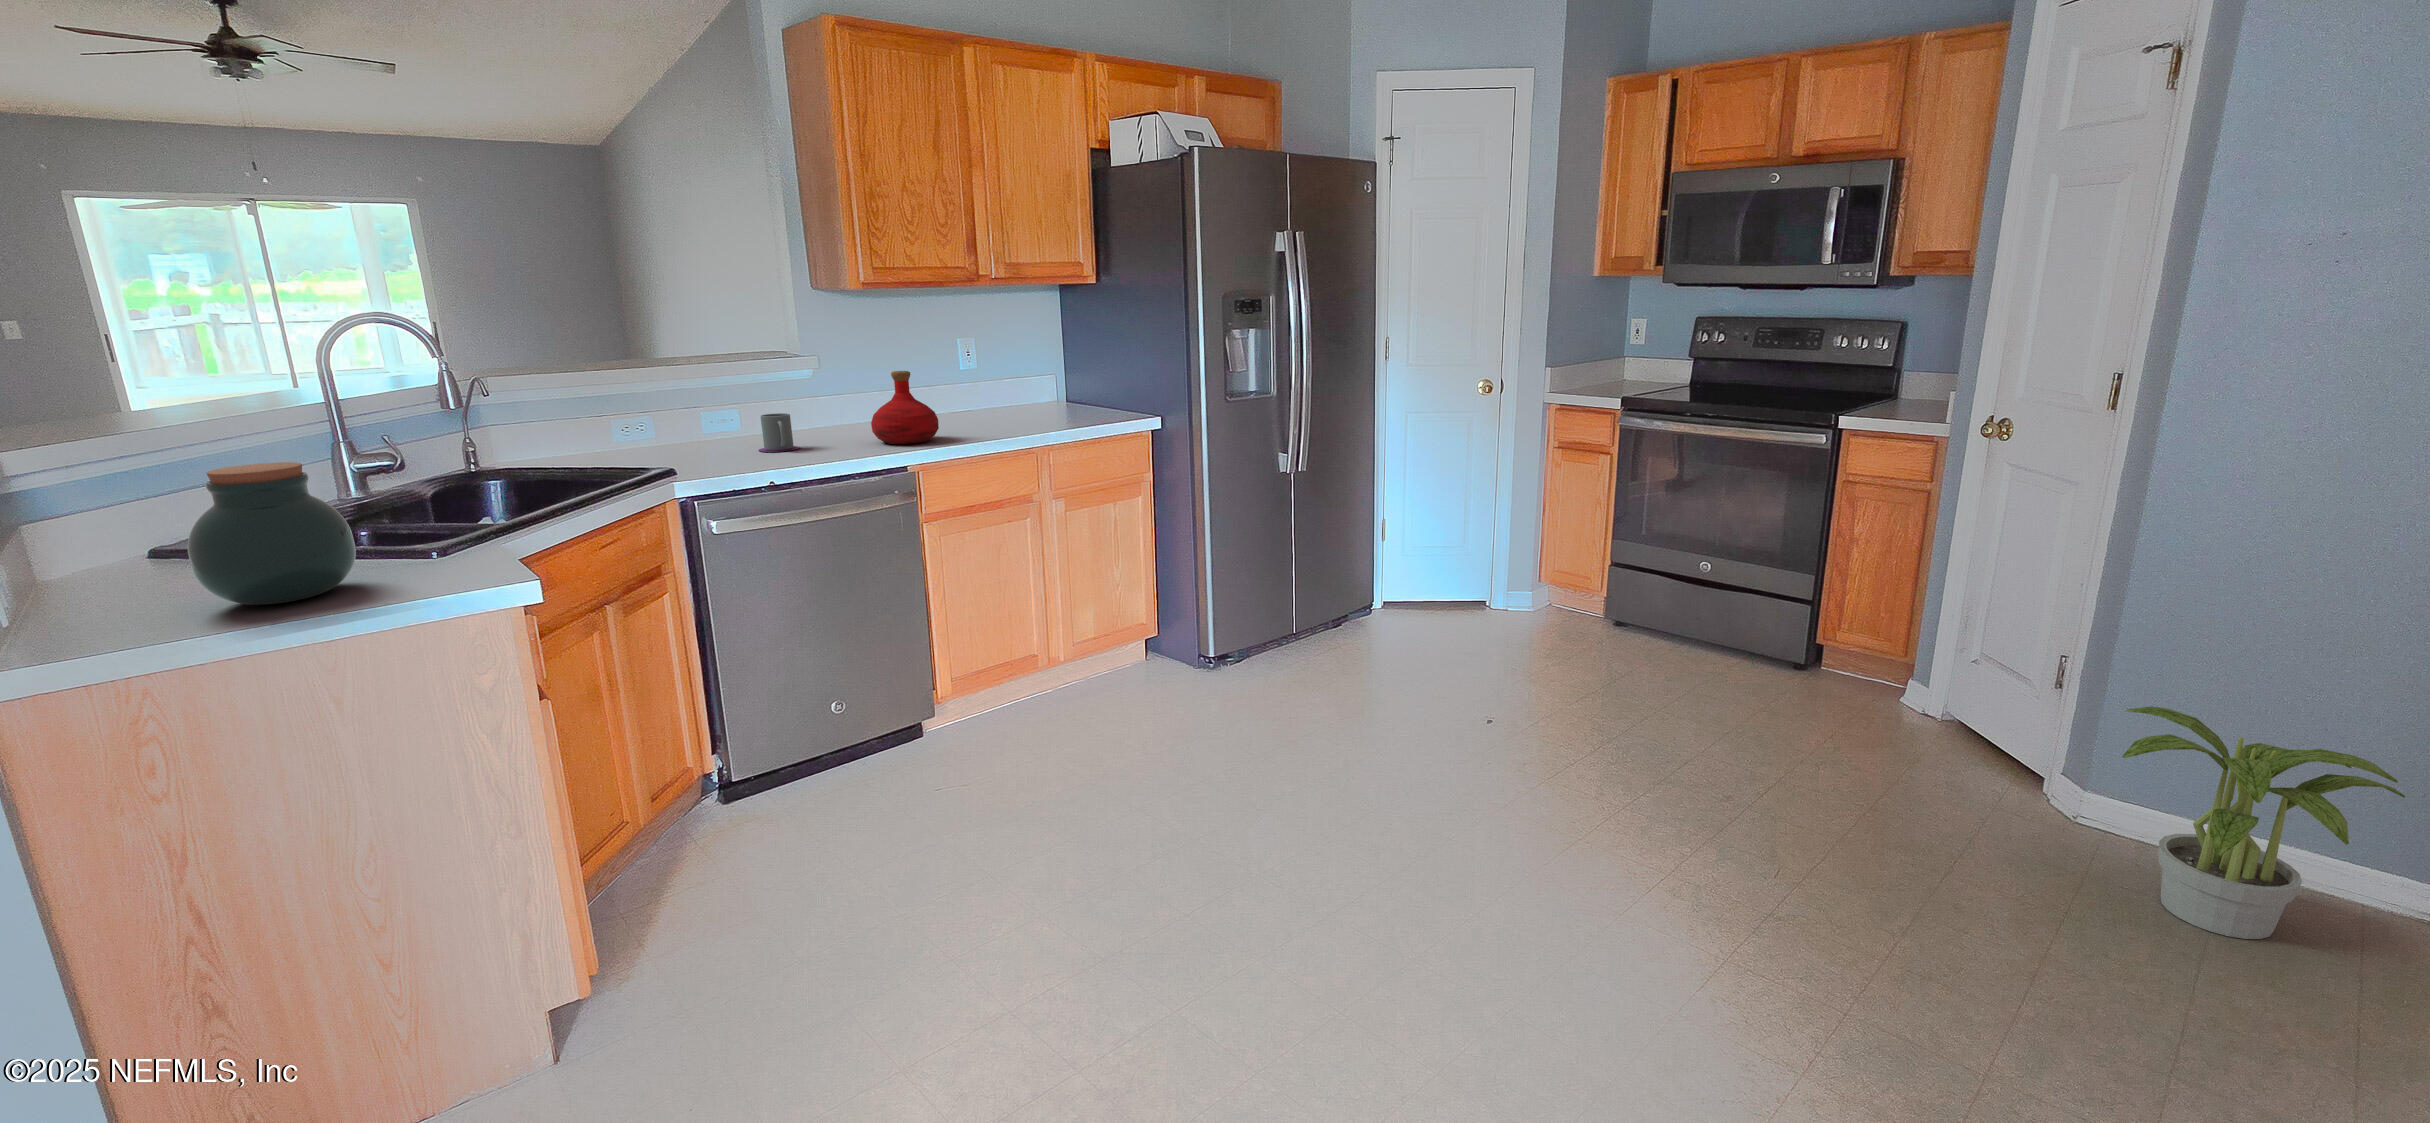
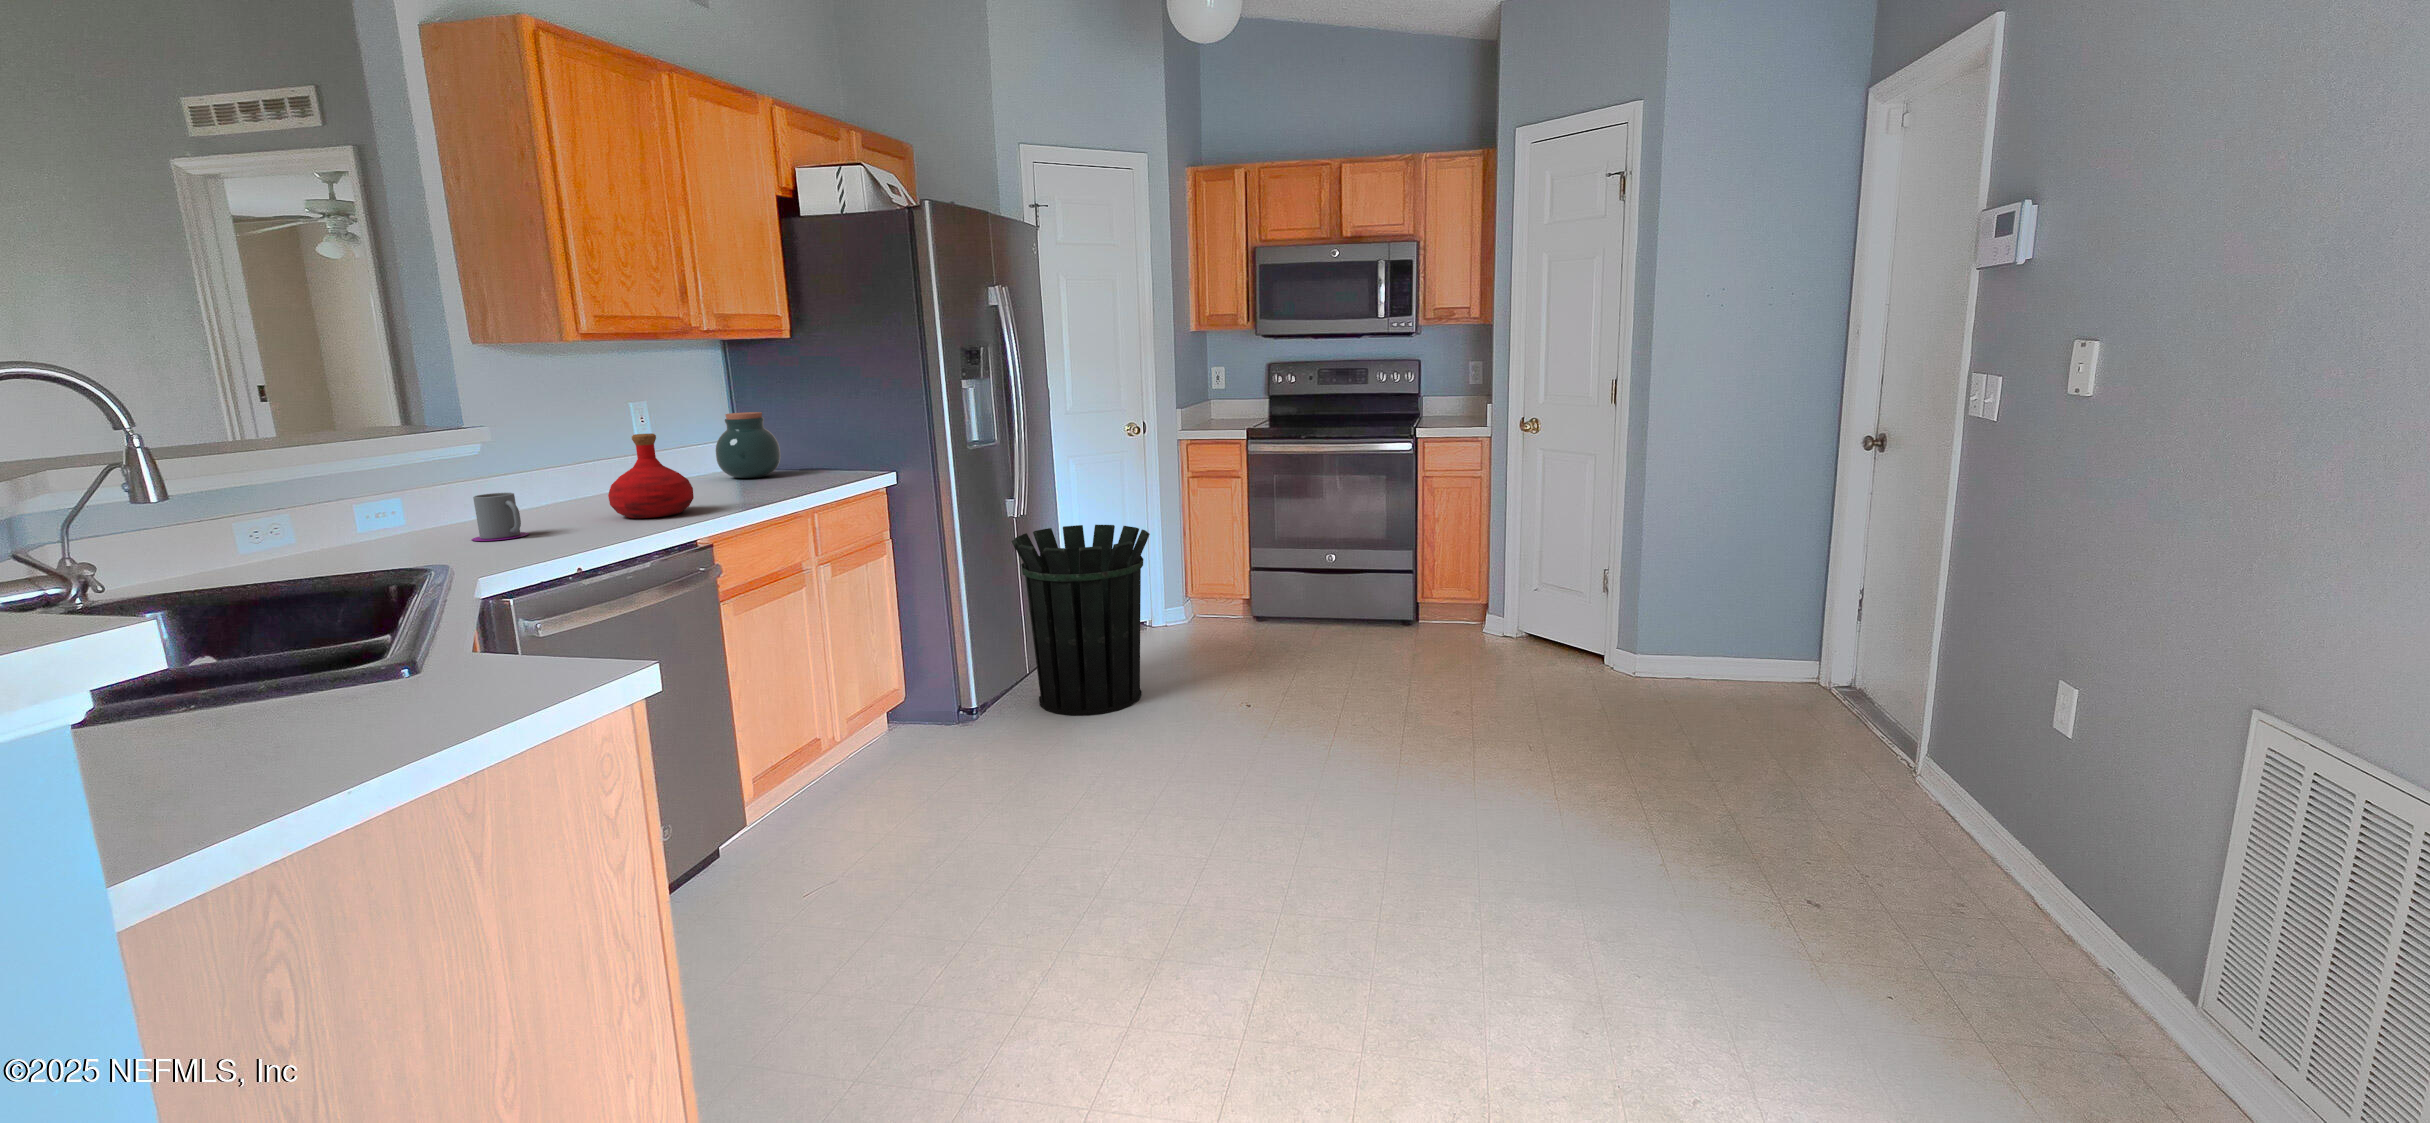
jar: present [188,462,356,605] -> present [716,412,780,478]
waste bin: none [1279,489,1426,692] -> present [1012,525,1150,715]
potted plant: present [2123,706,2405,939] -> none [1671,587,1808,717]

